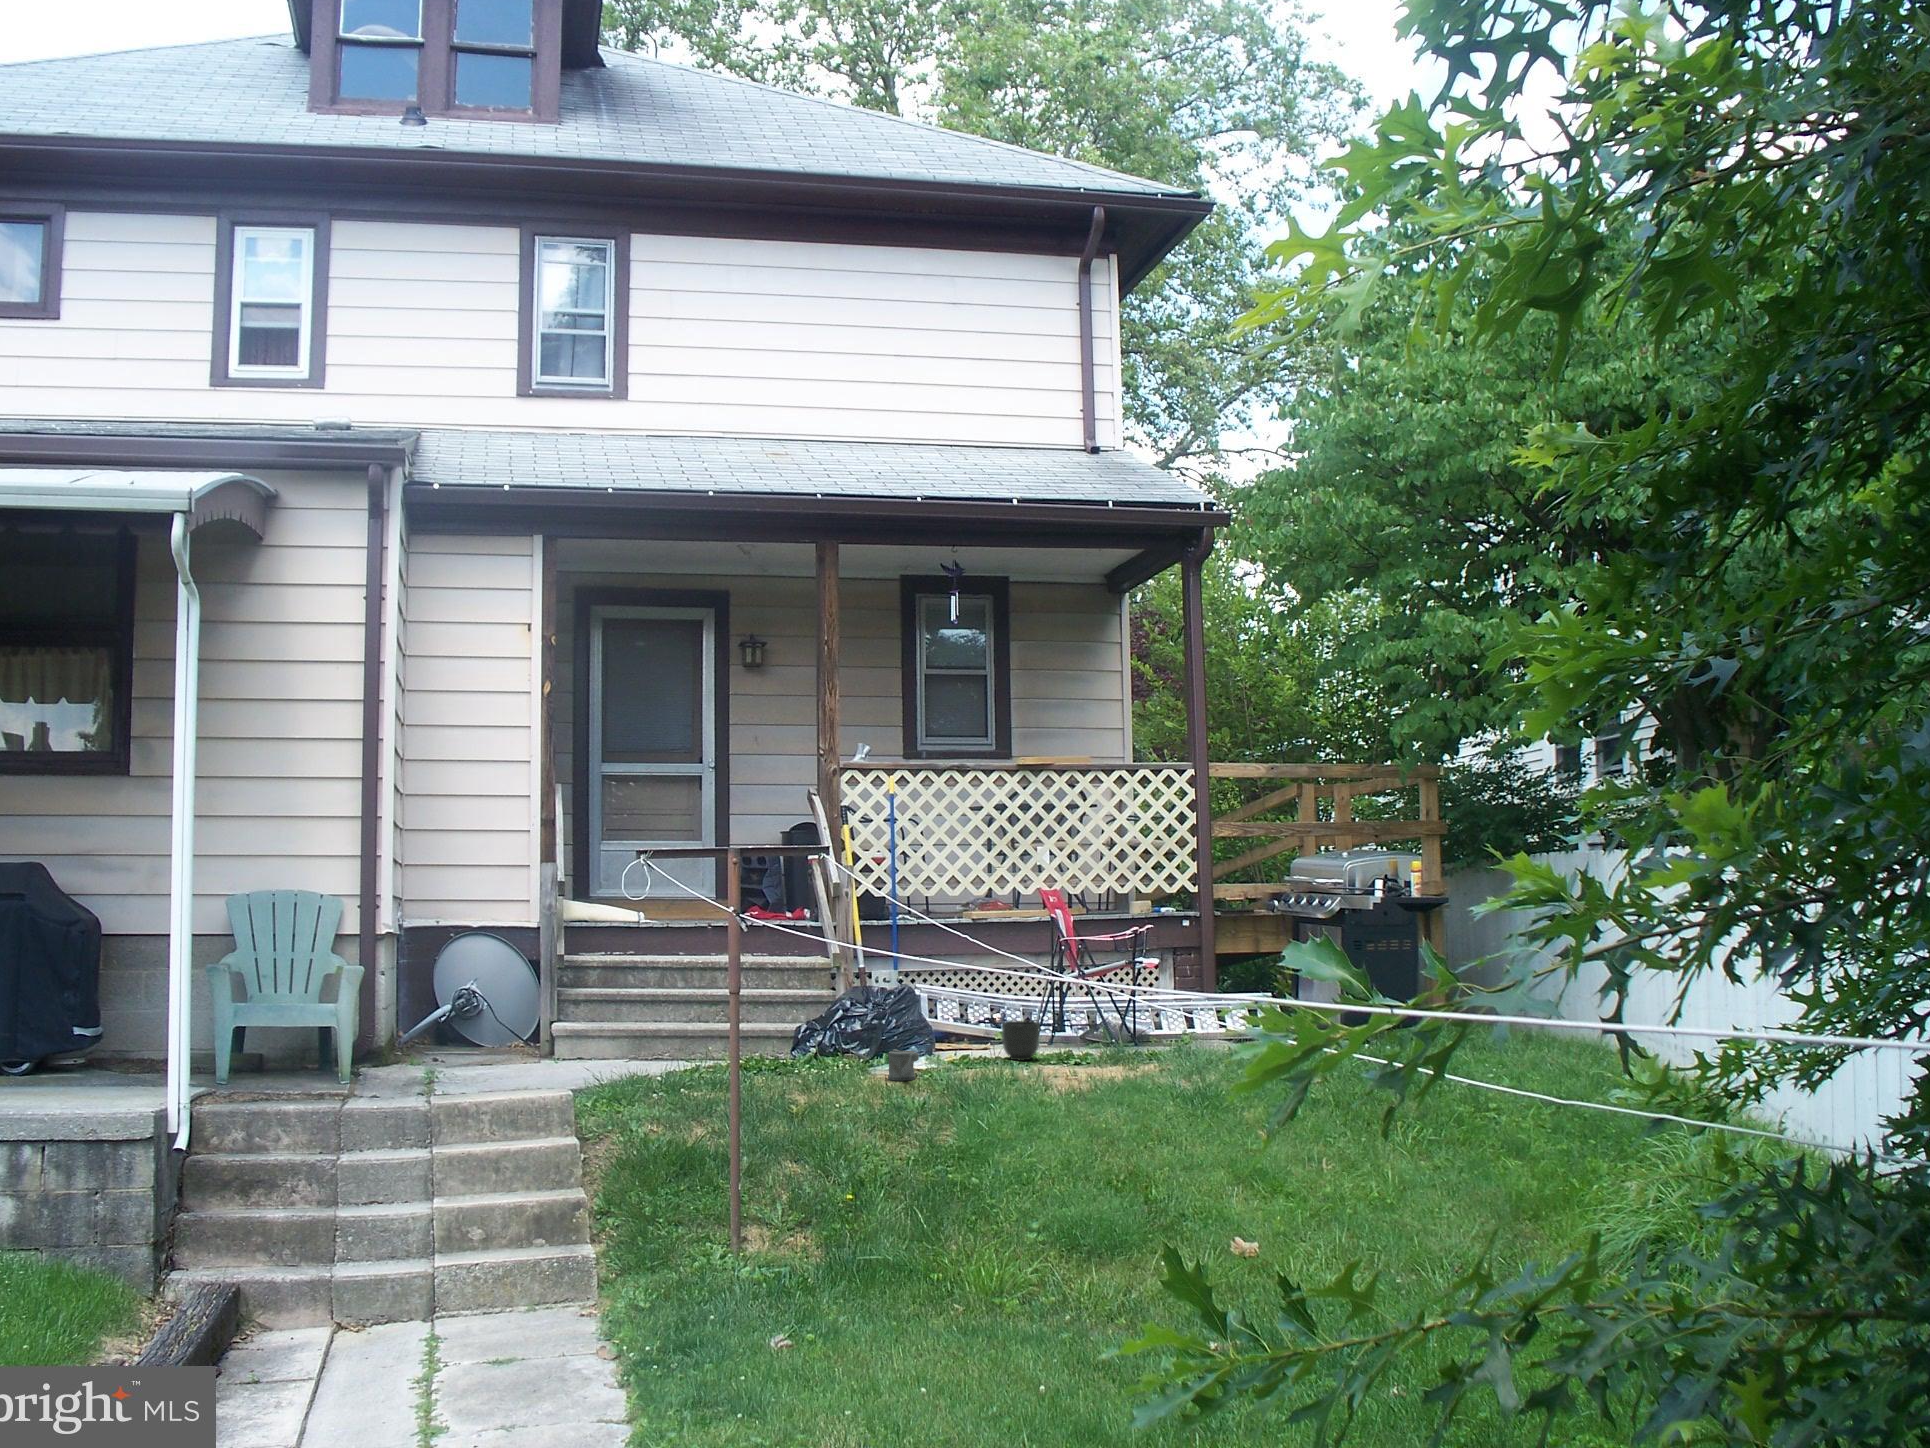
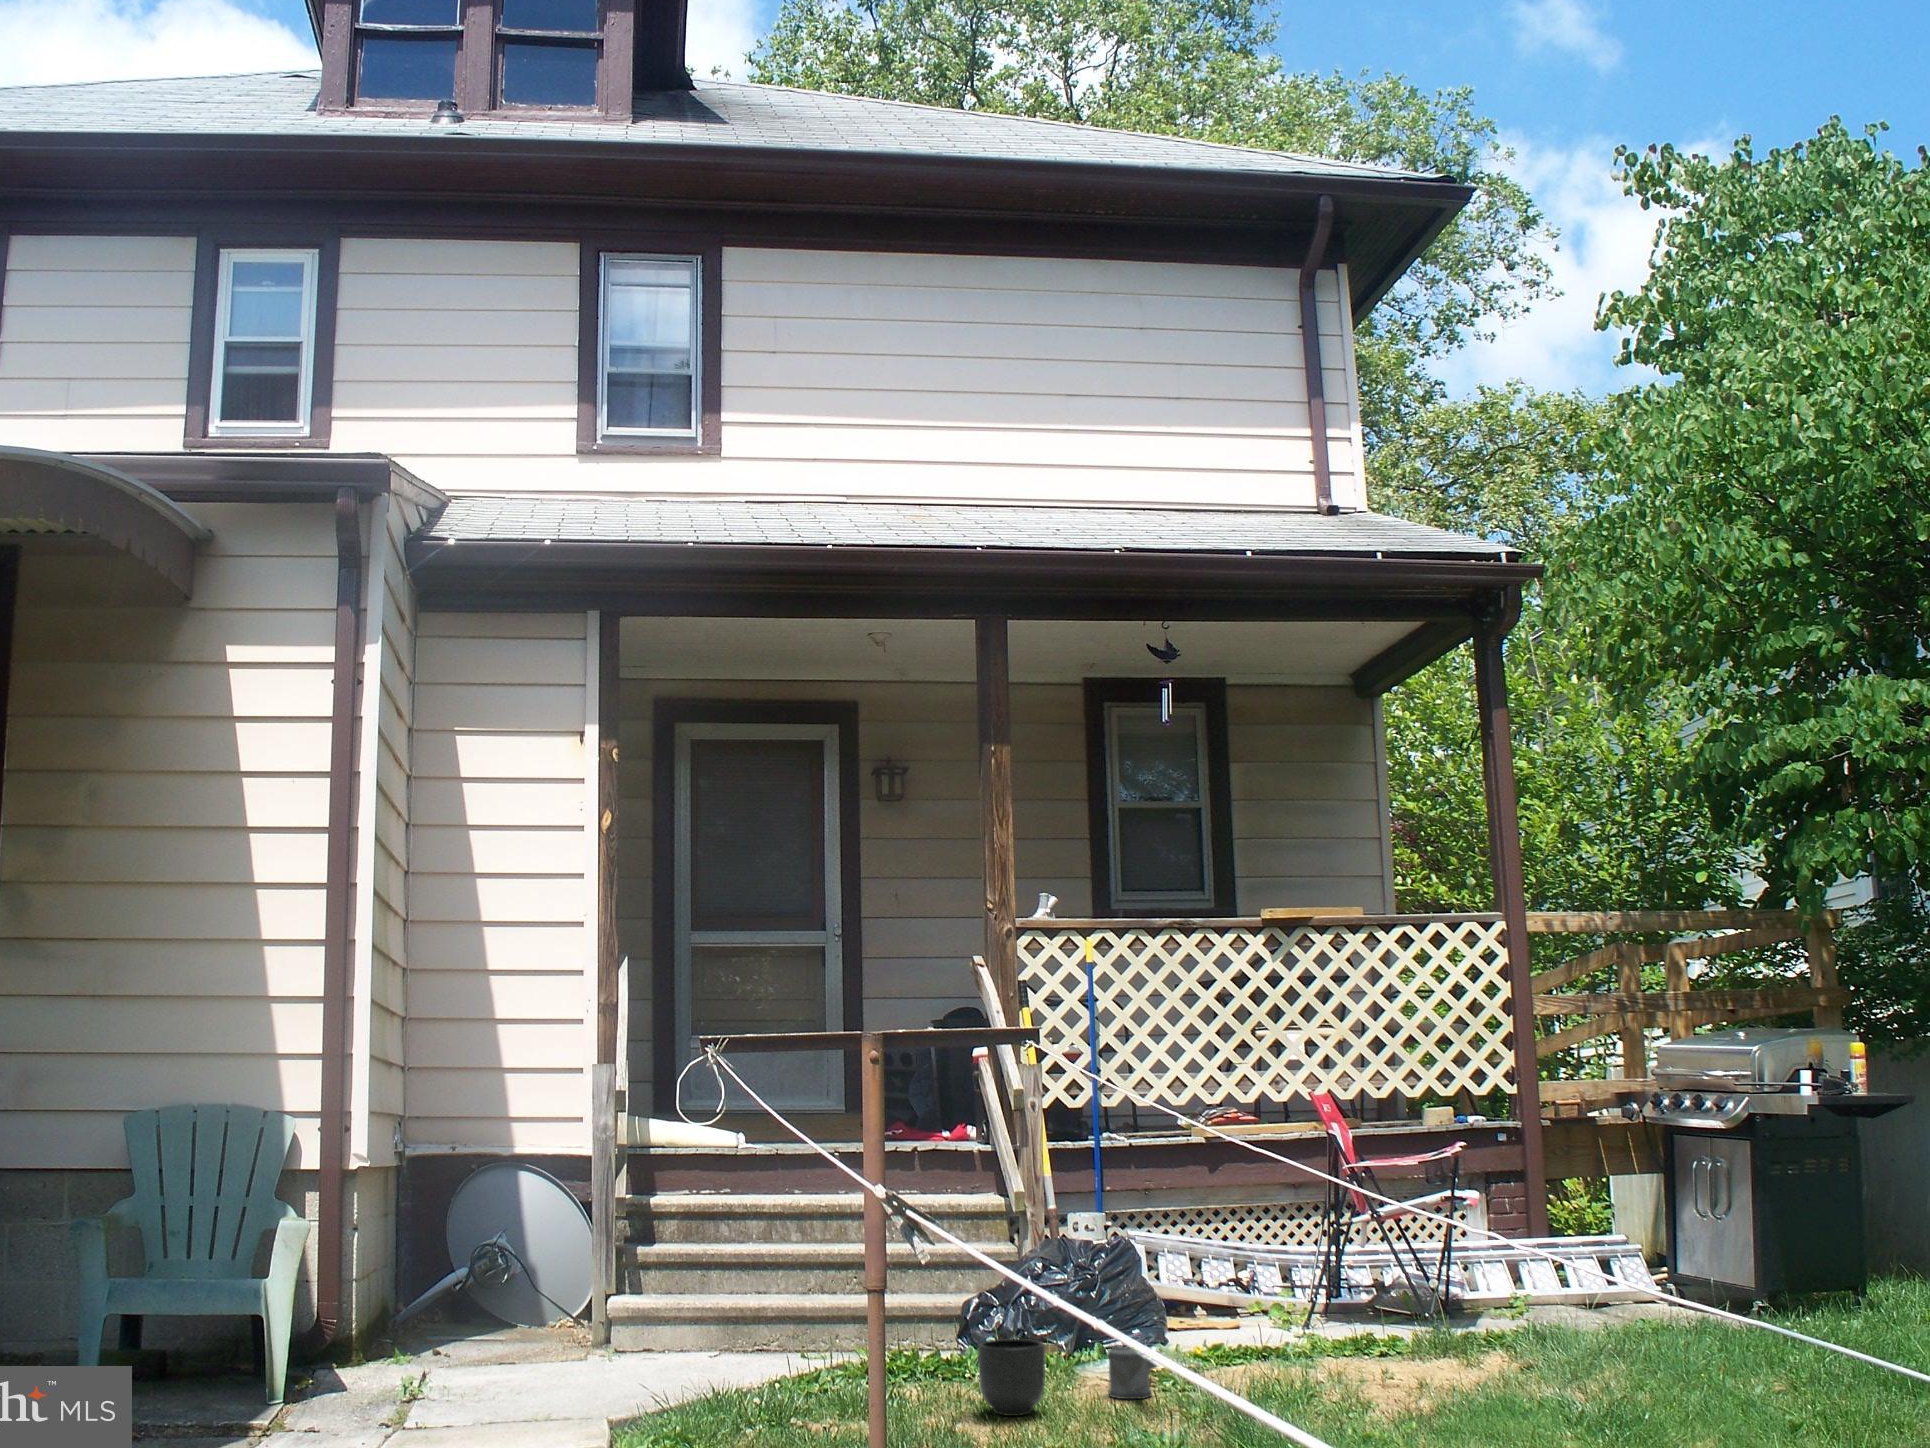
planter: present [1002,1021,1040,1060] -> present [978,1339,1045,1416]

